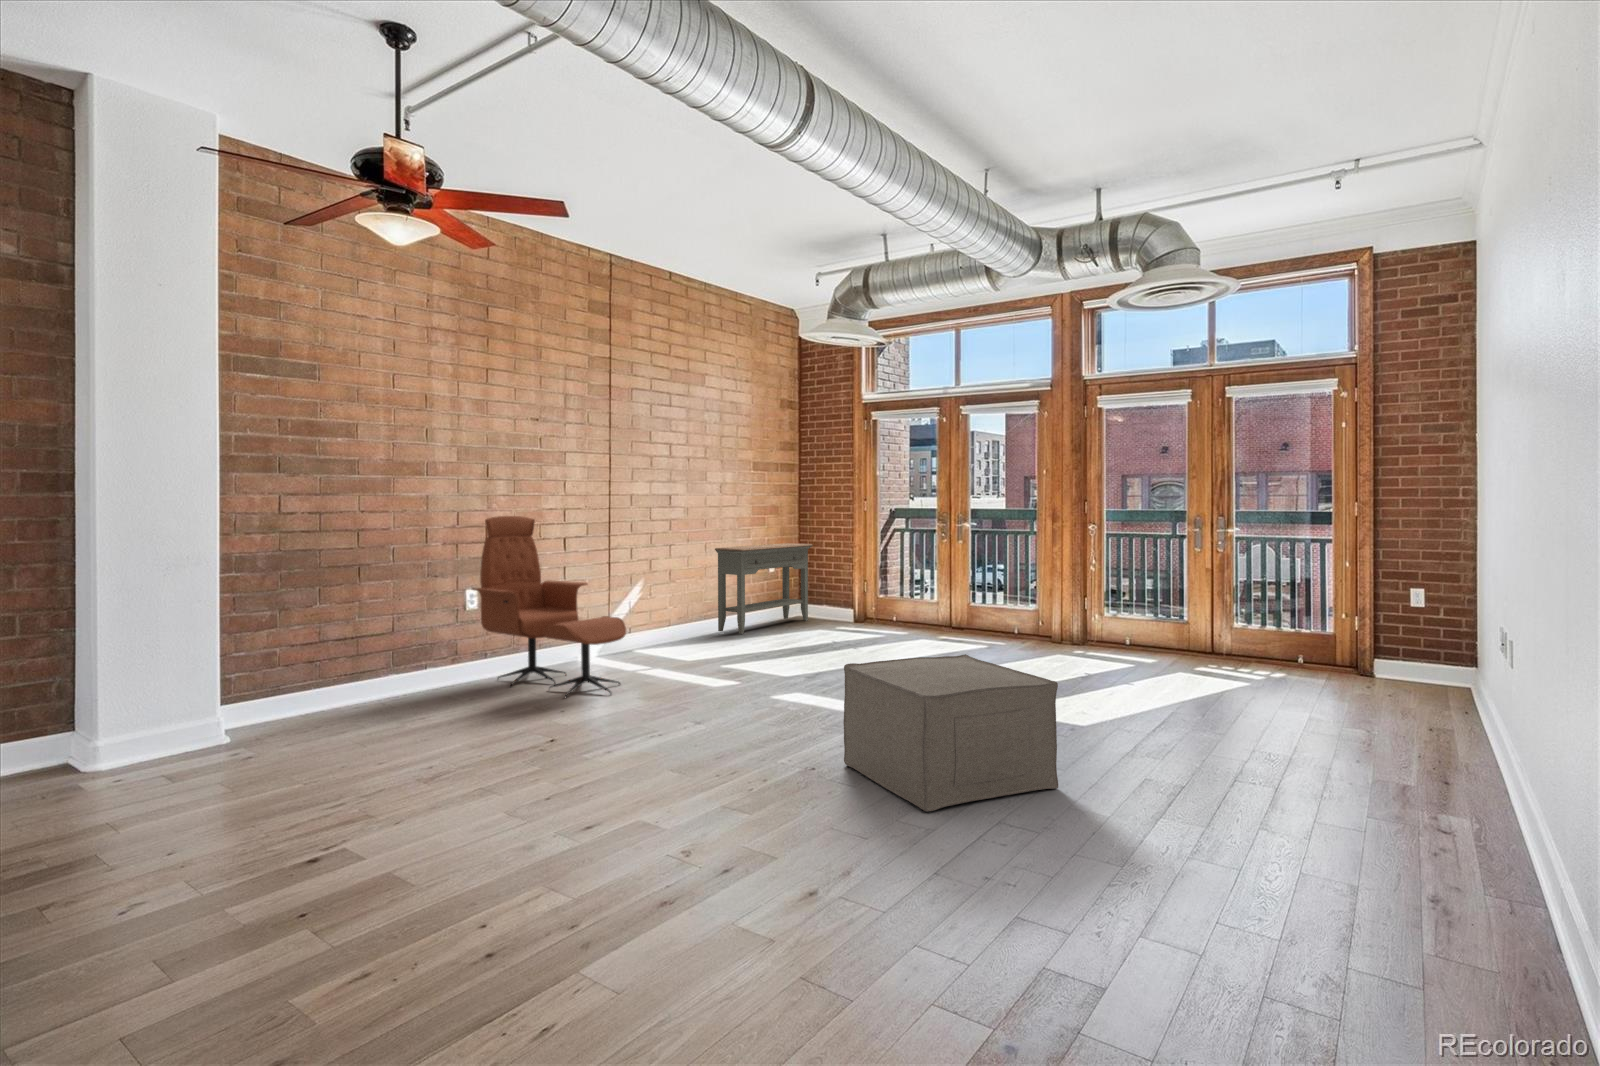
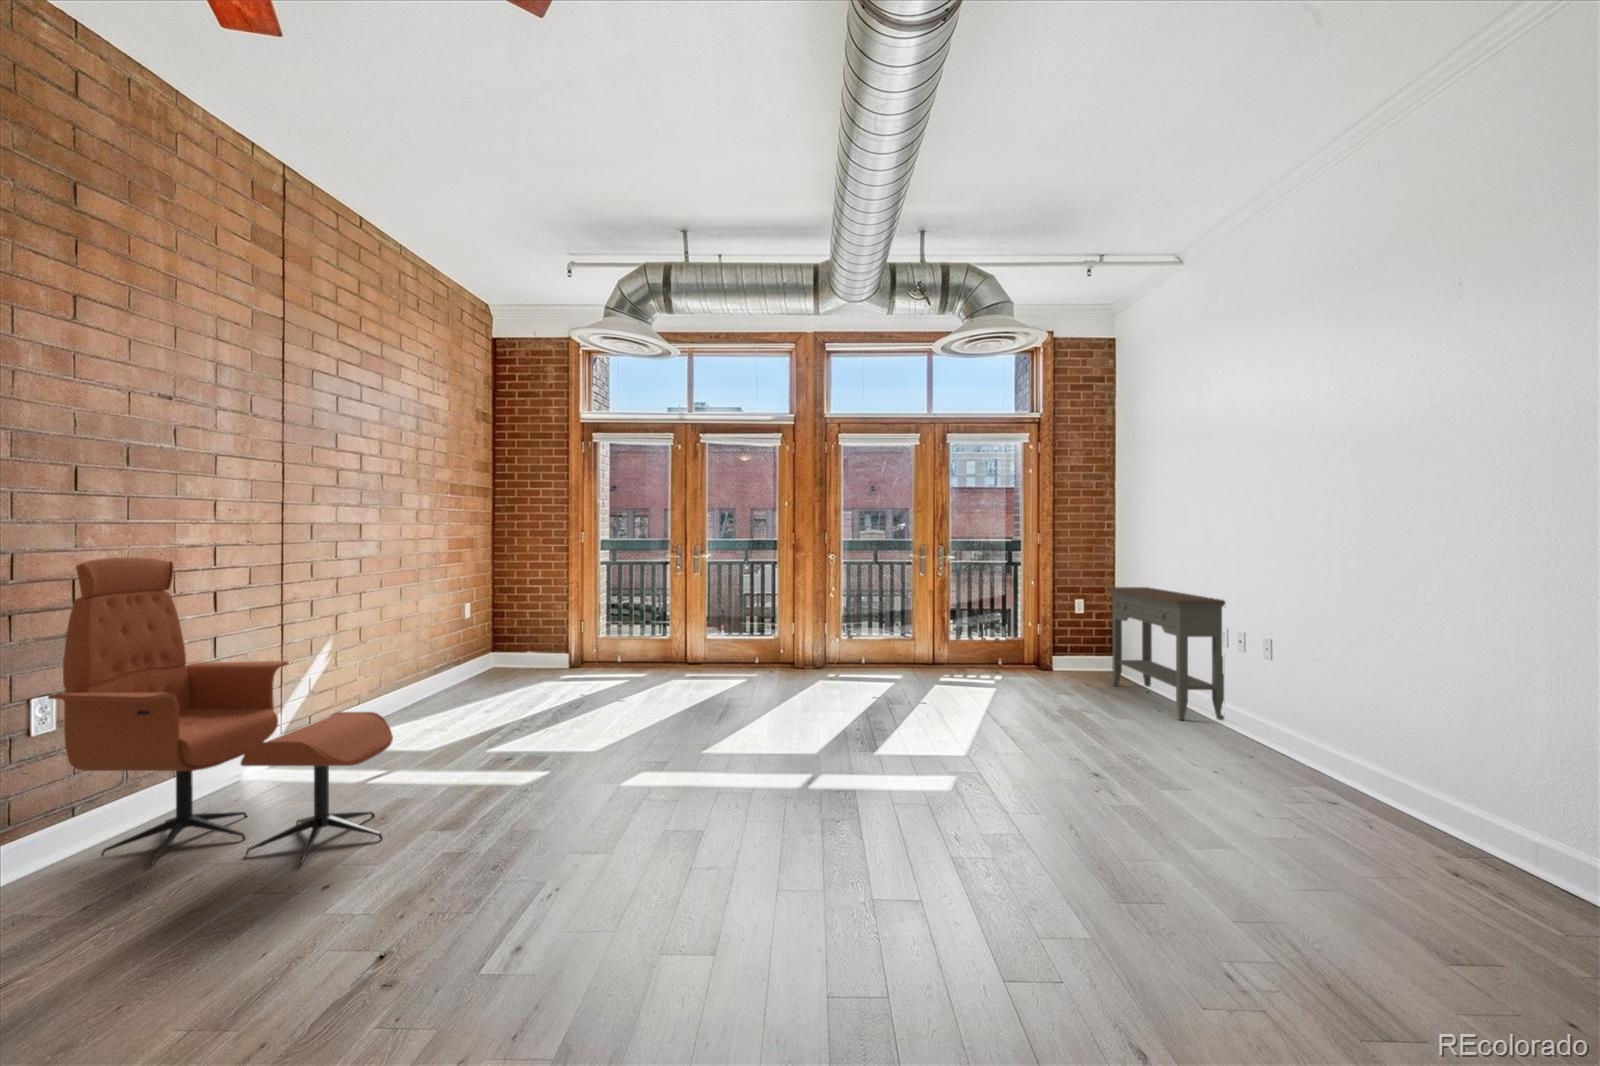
console table: present [715,543,813,634] -> present [1106,587,1226,720]
ottoman: present [844,654,1058,812] -> none [877,708,1108,928]

